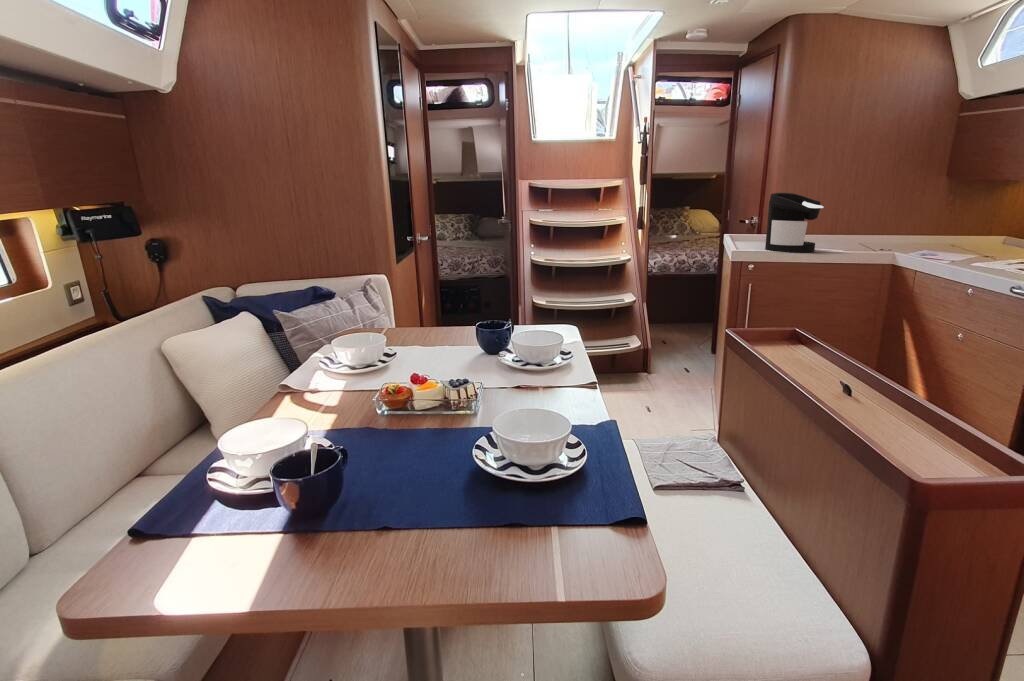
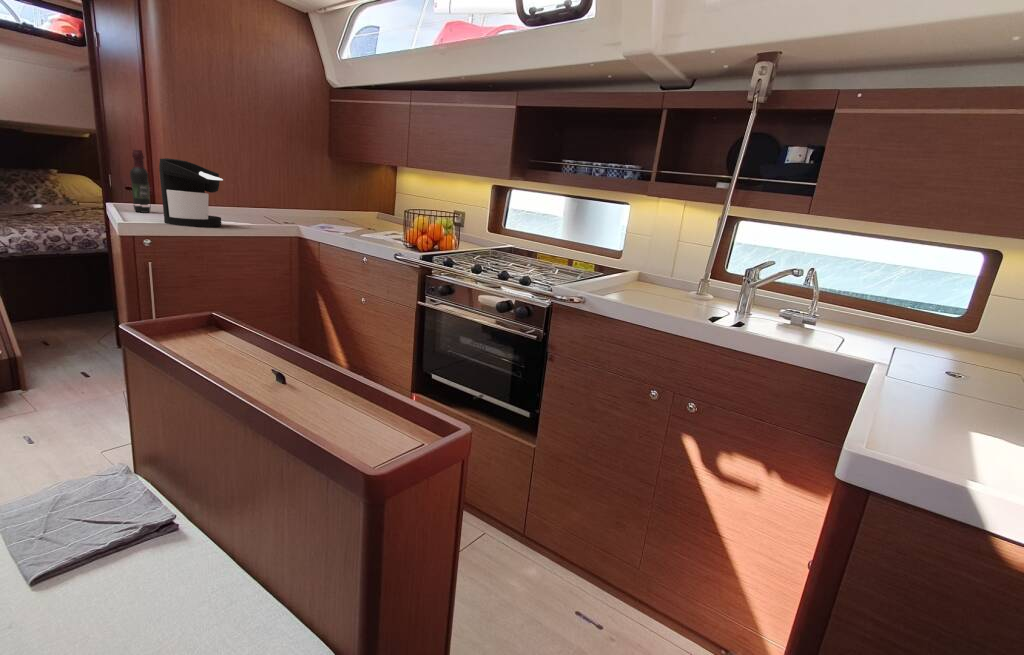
wine bottle: none [742,187,759,241] -> present [130,150,151,213]

